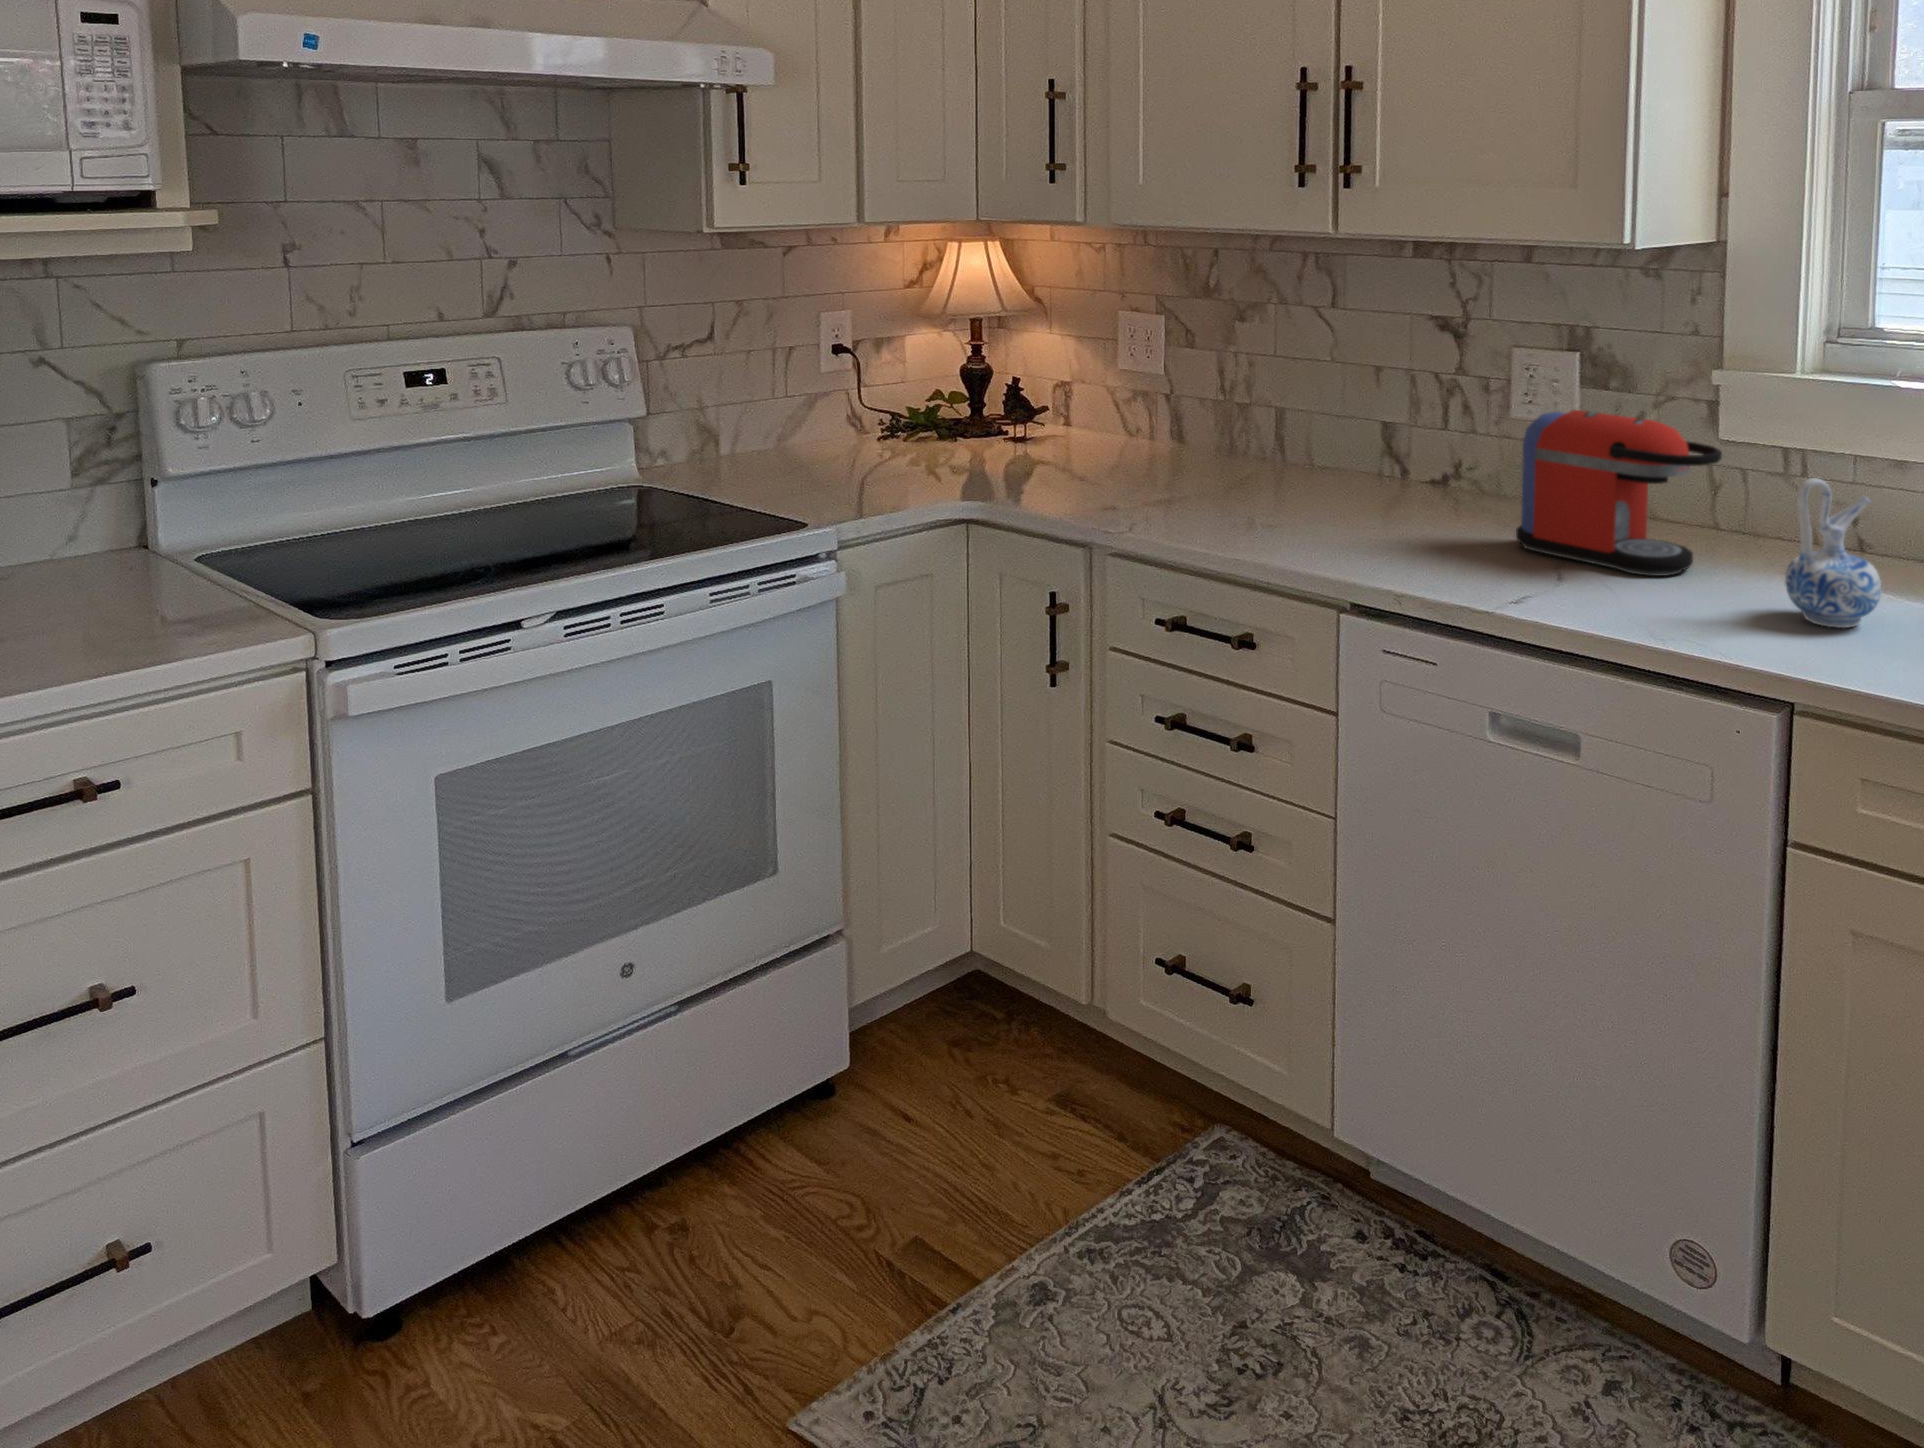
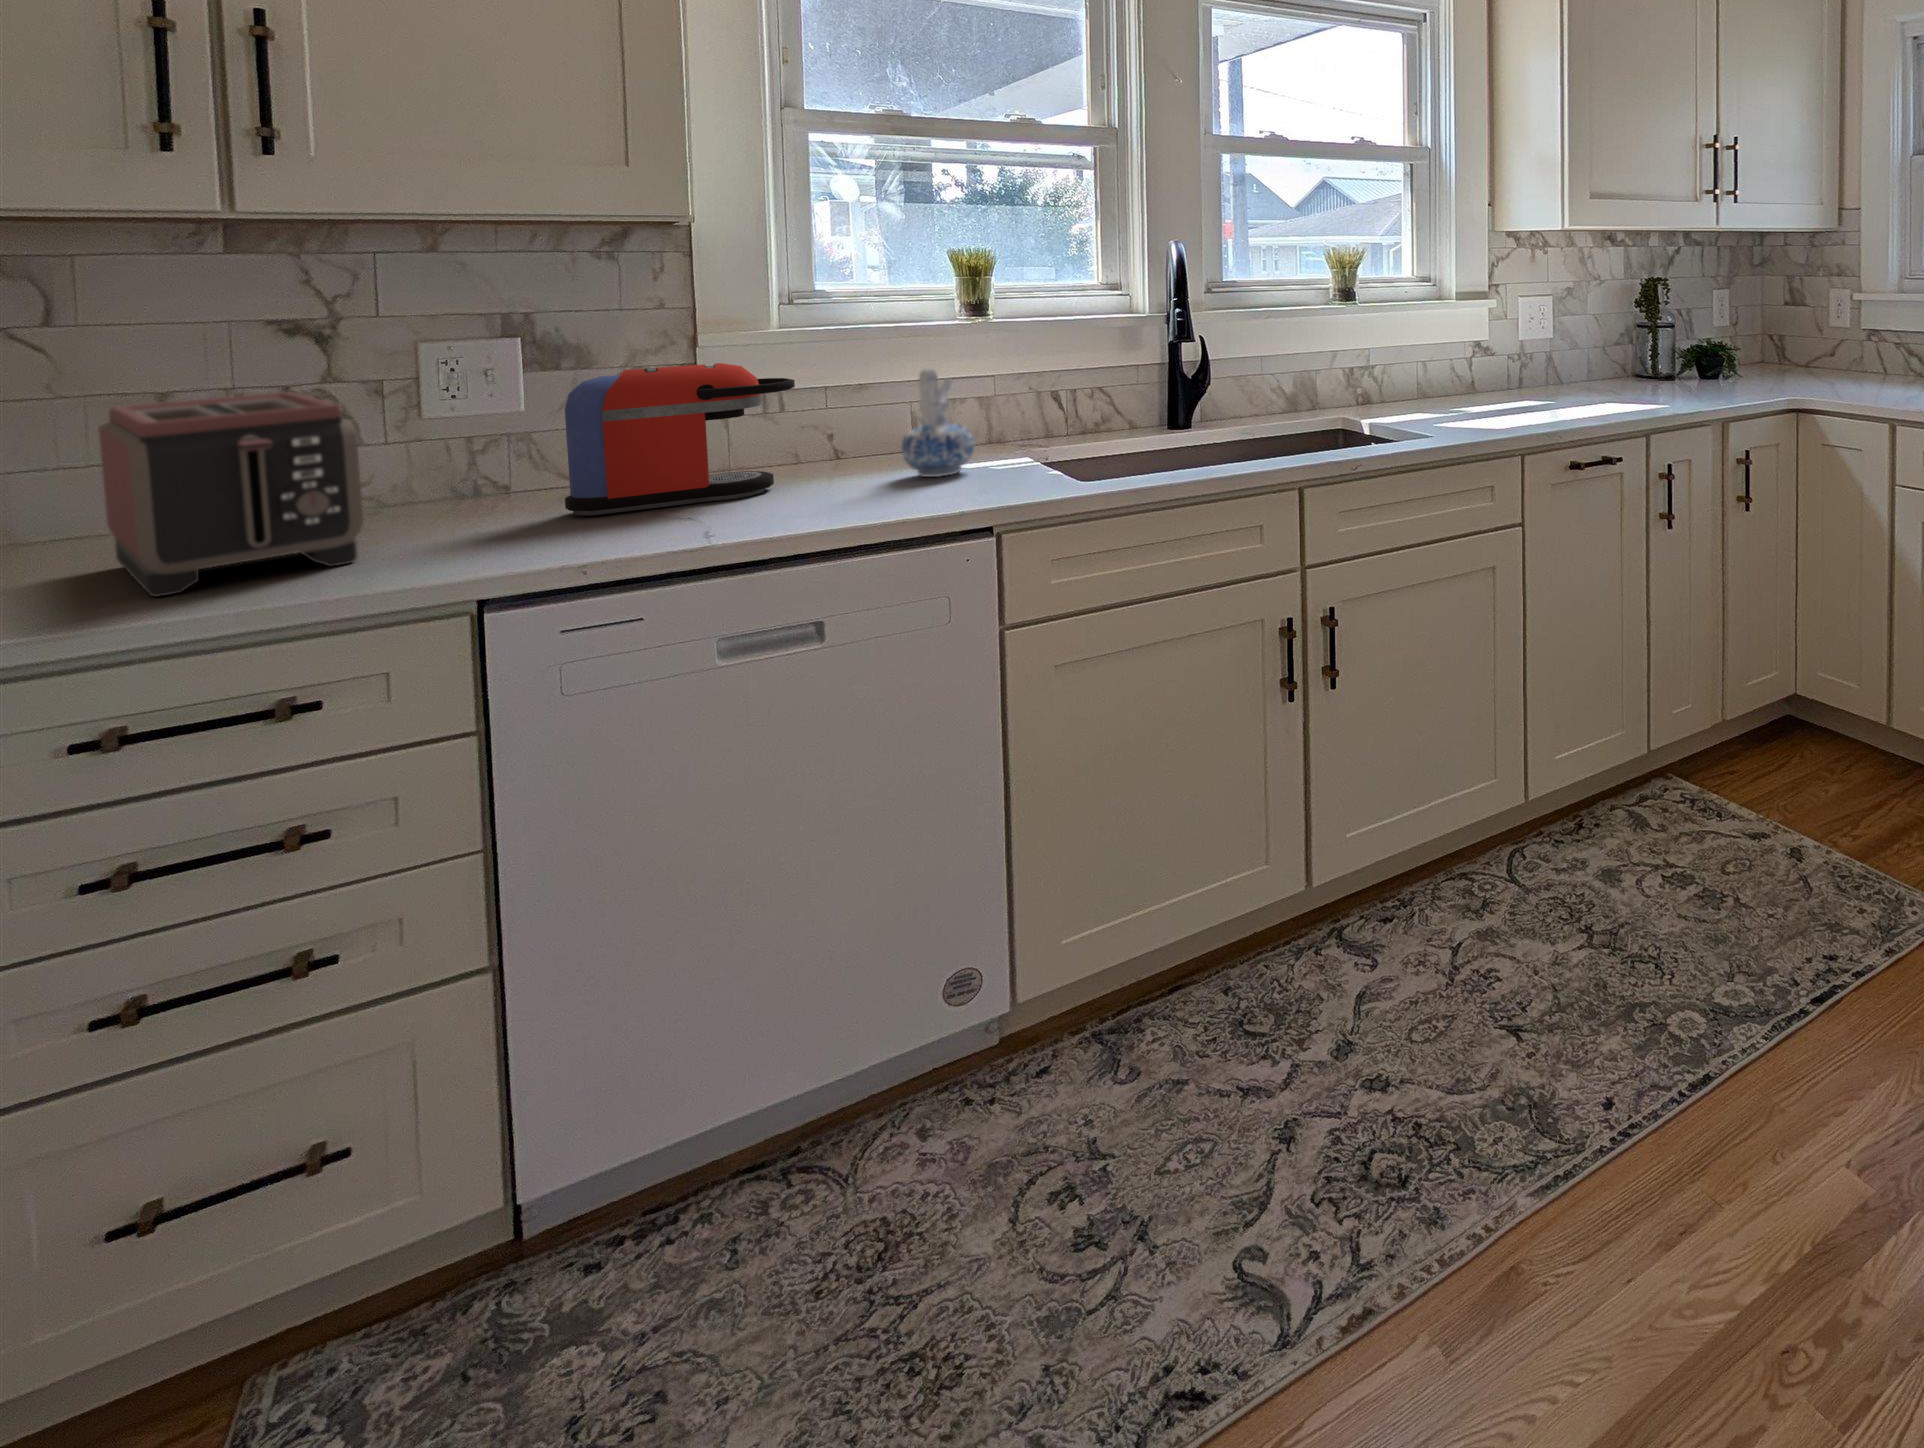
toaster: none [1238,370,1415,535] -> present [99,391,364,597]

